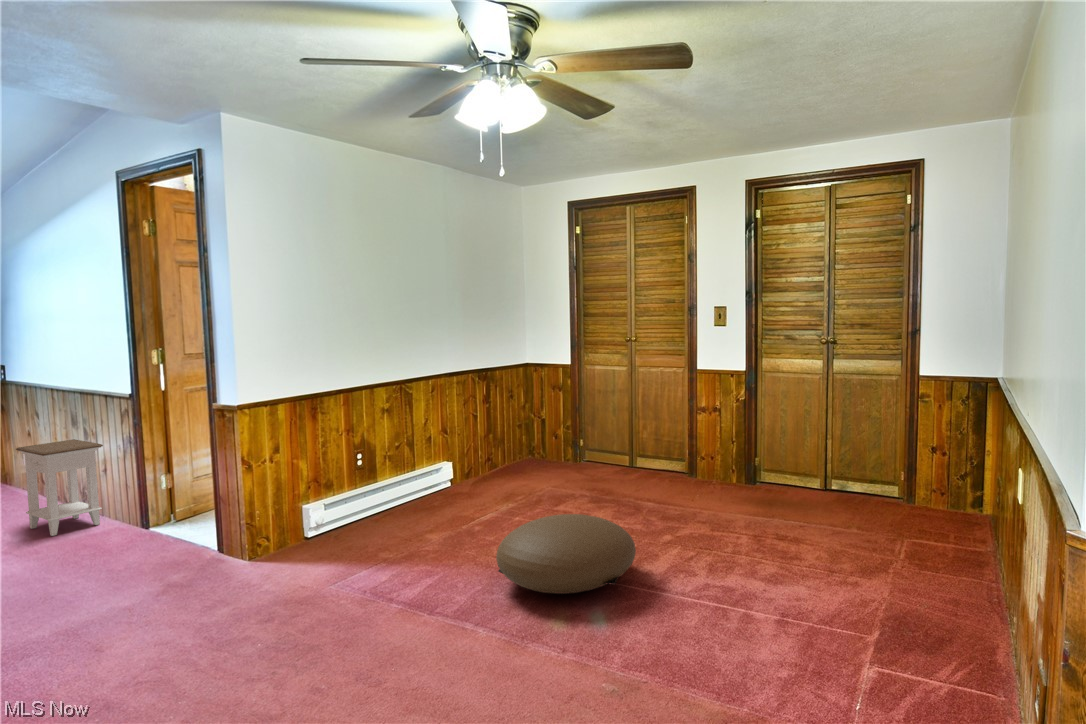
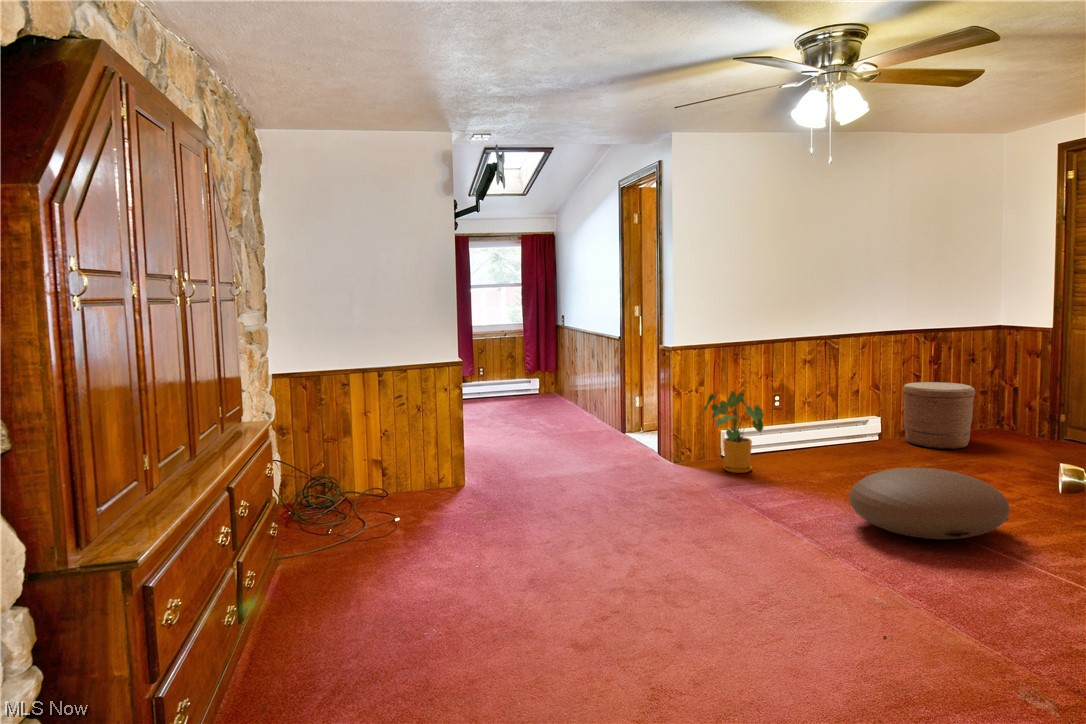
woven basket: none [468,419,529,486] -> present [903,382,975,449]
nightstand: present [16,439,103,536] -> none [558,367,604,428]
house plant: none [285,455,370,557] -> present [704,391,764,473]

